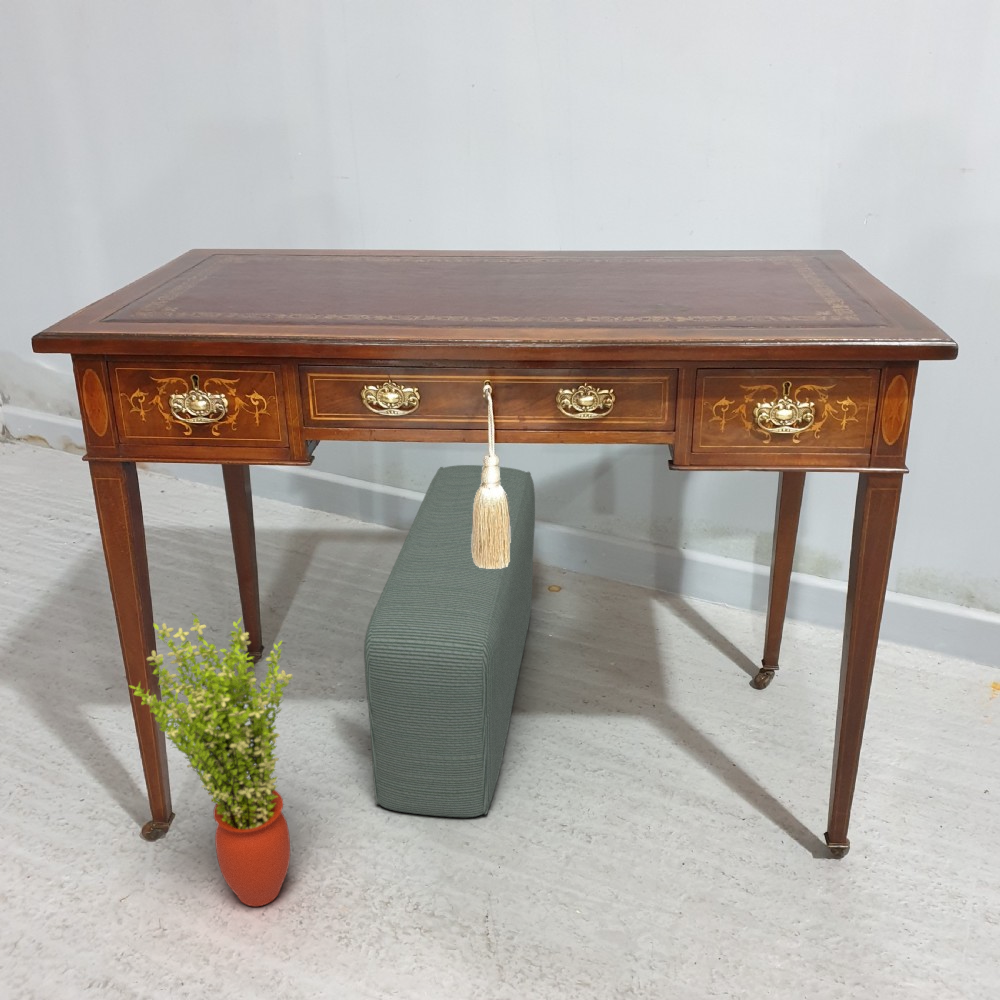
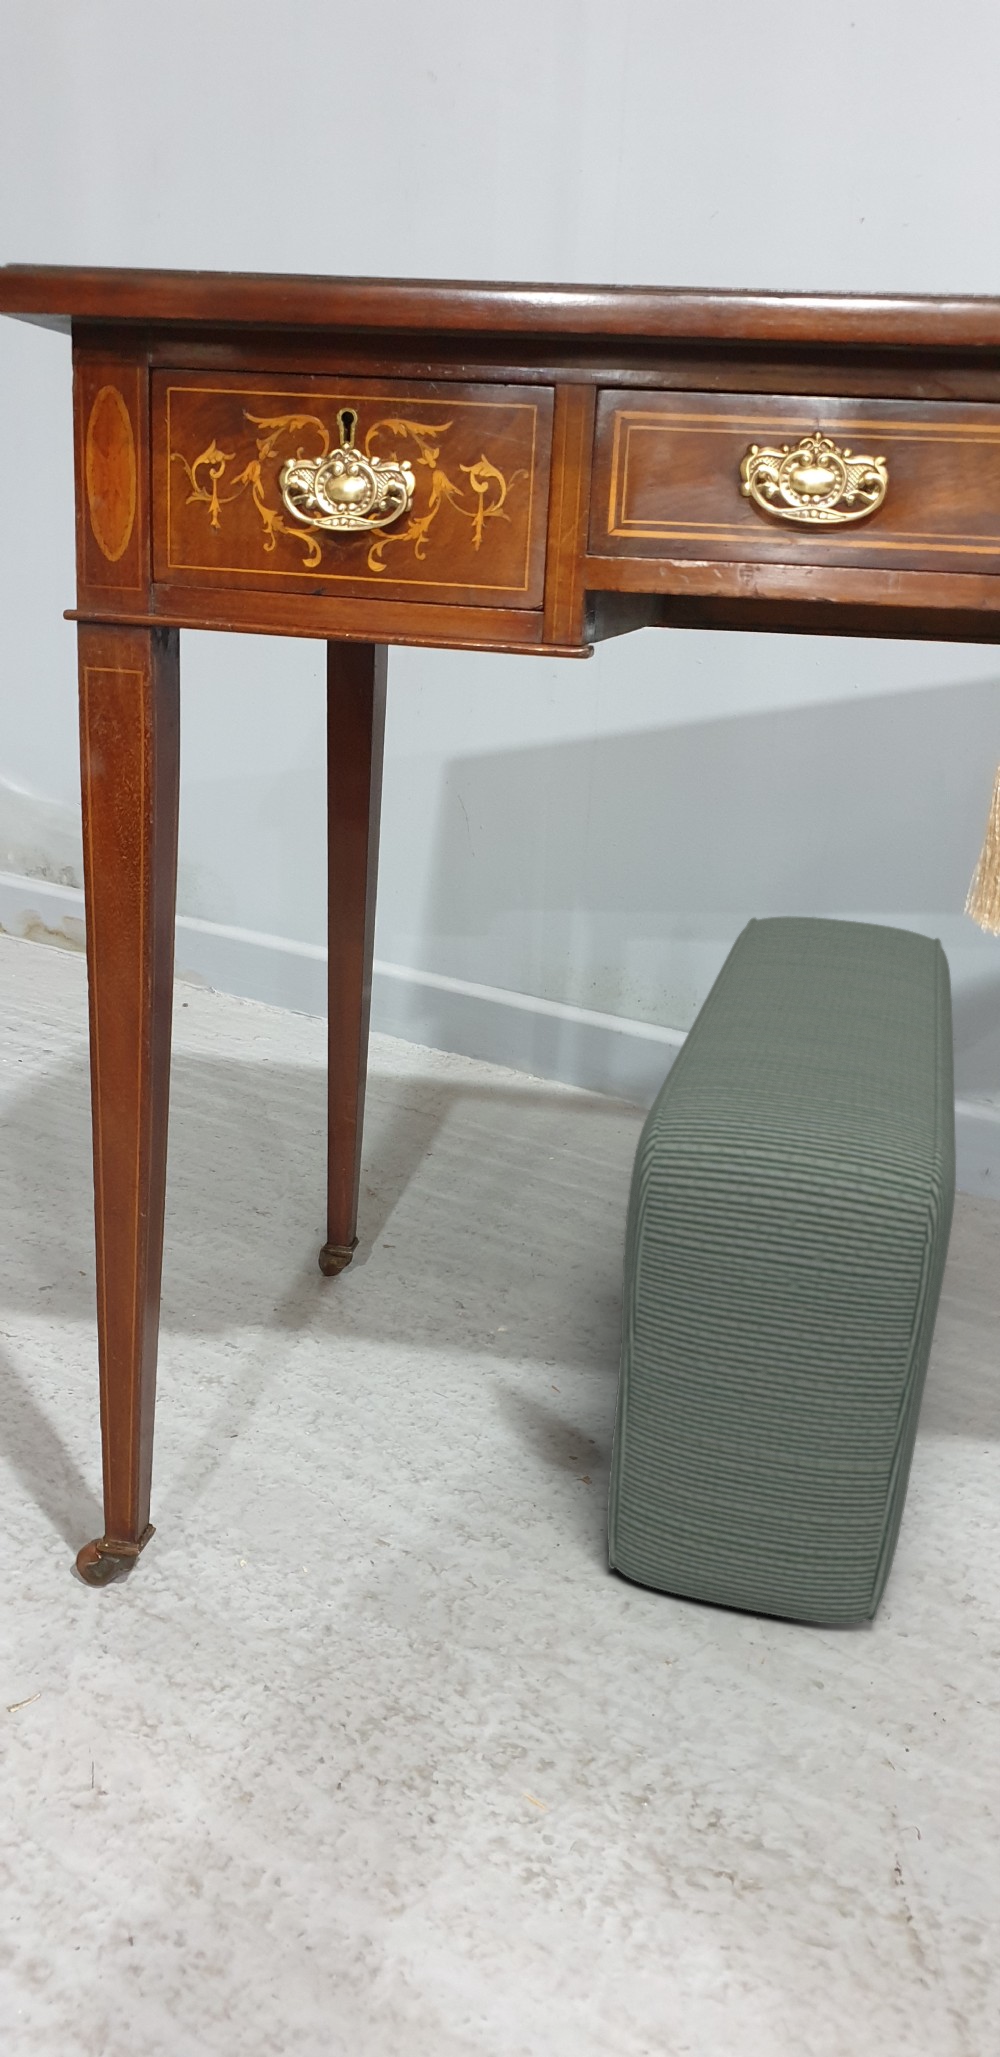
potted plant: present [130,614,292,906] -> none [97,950,514,1763]

